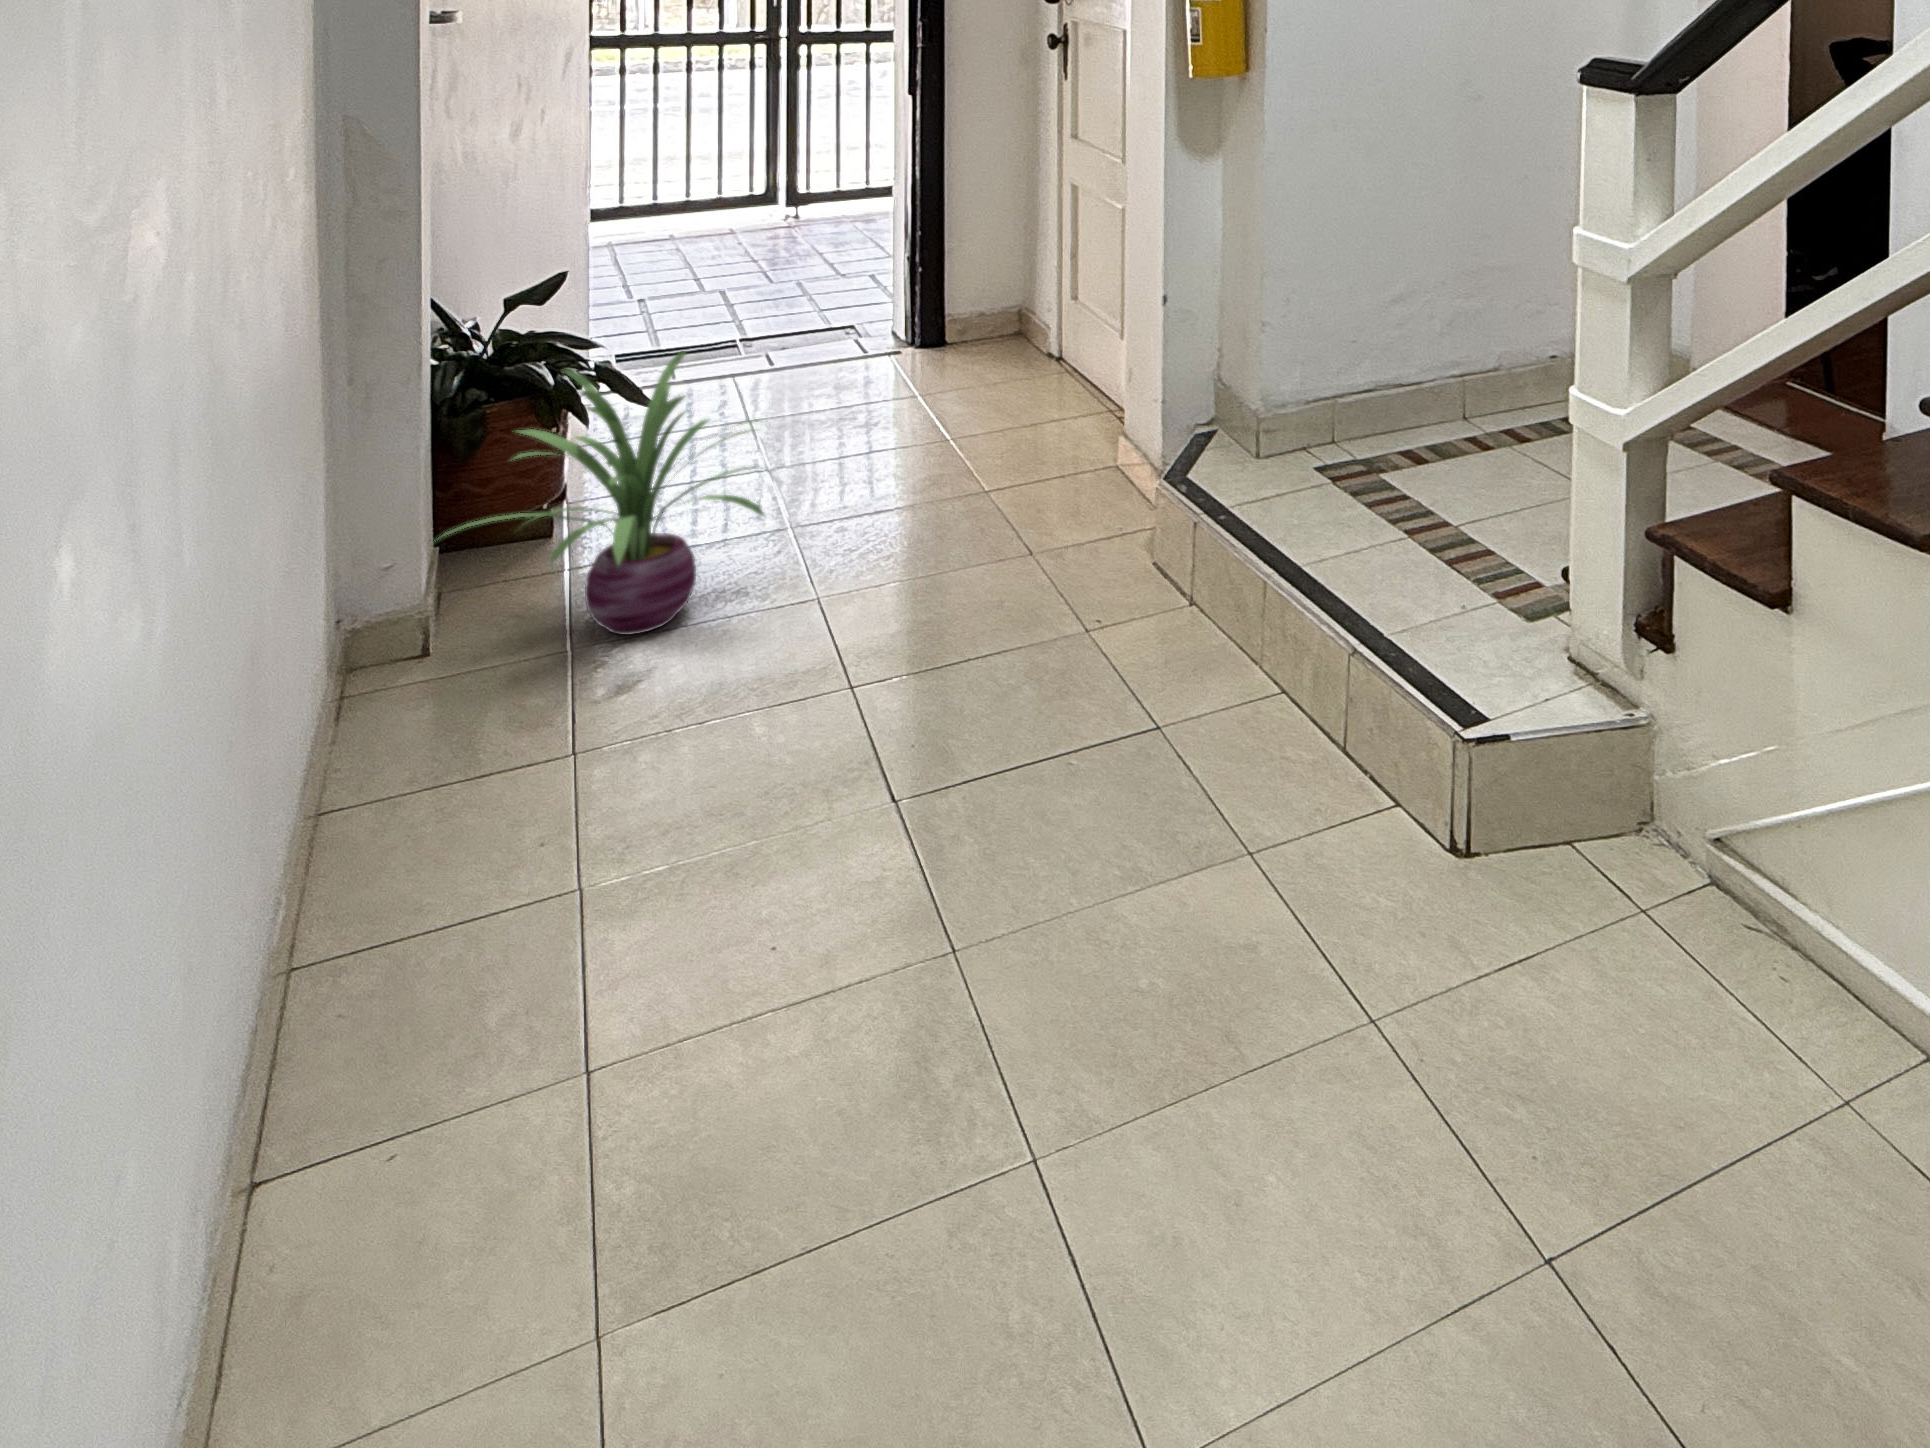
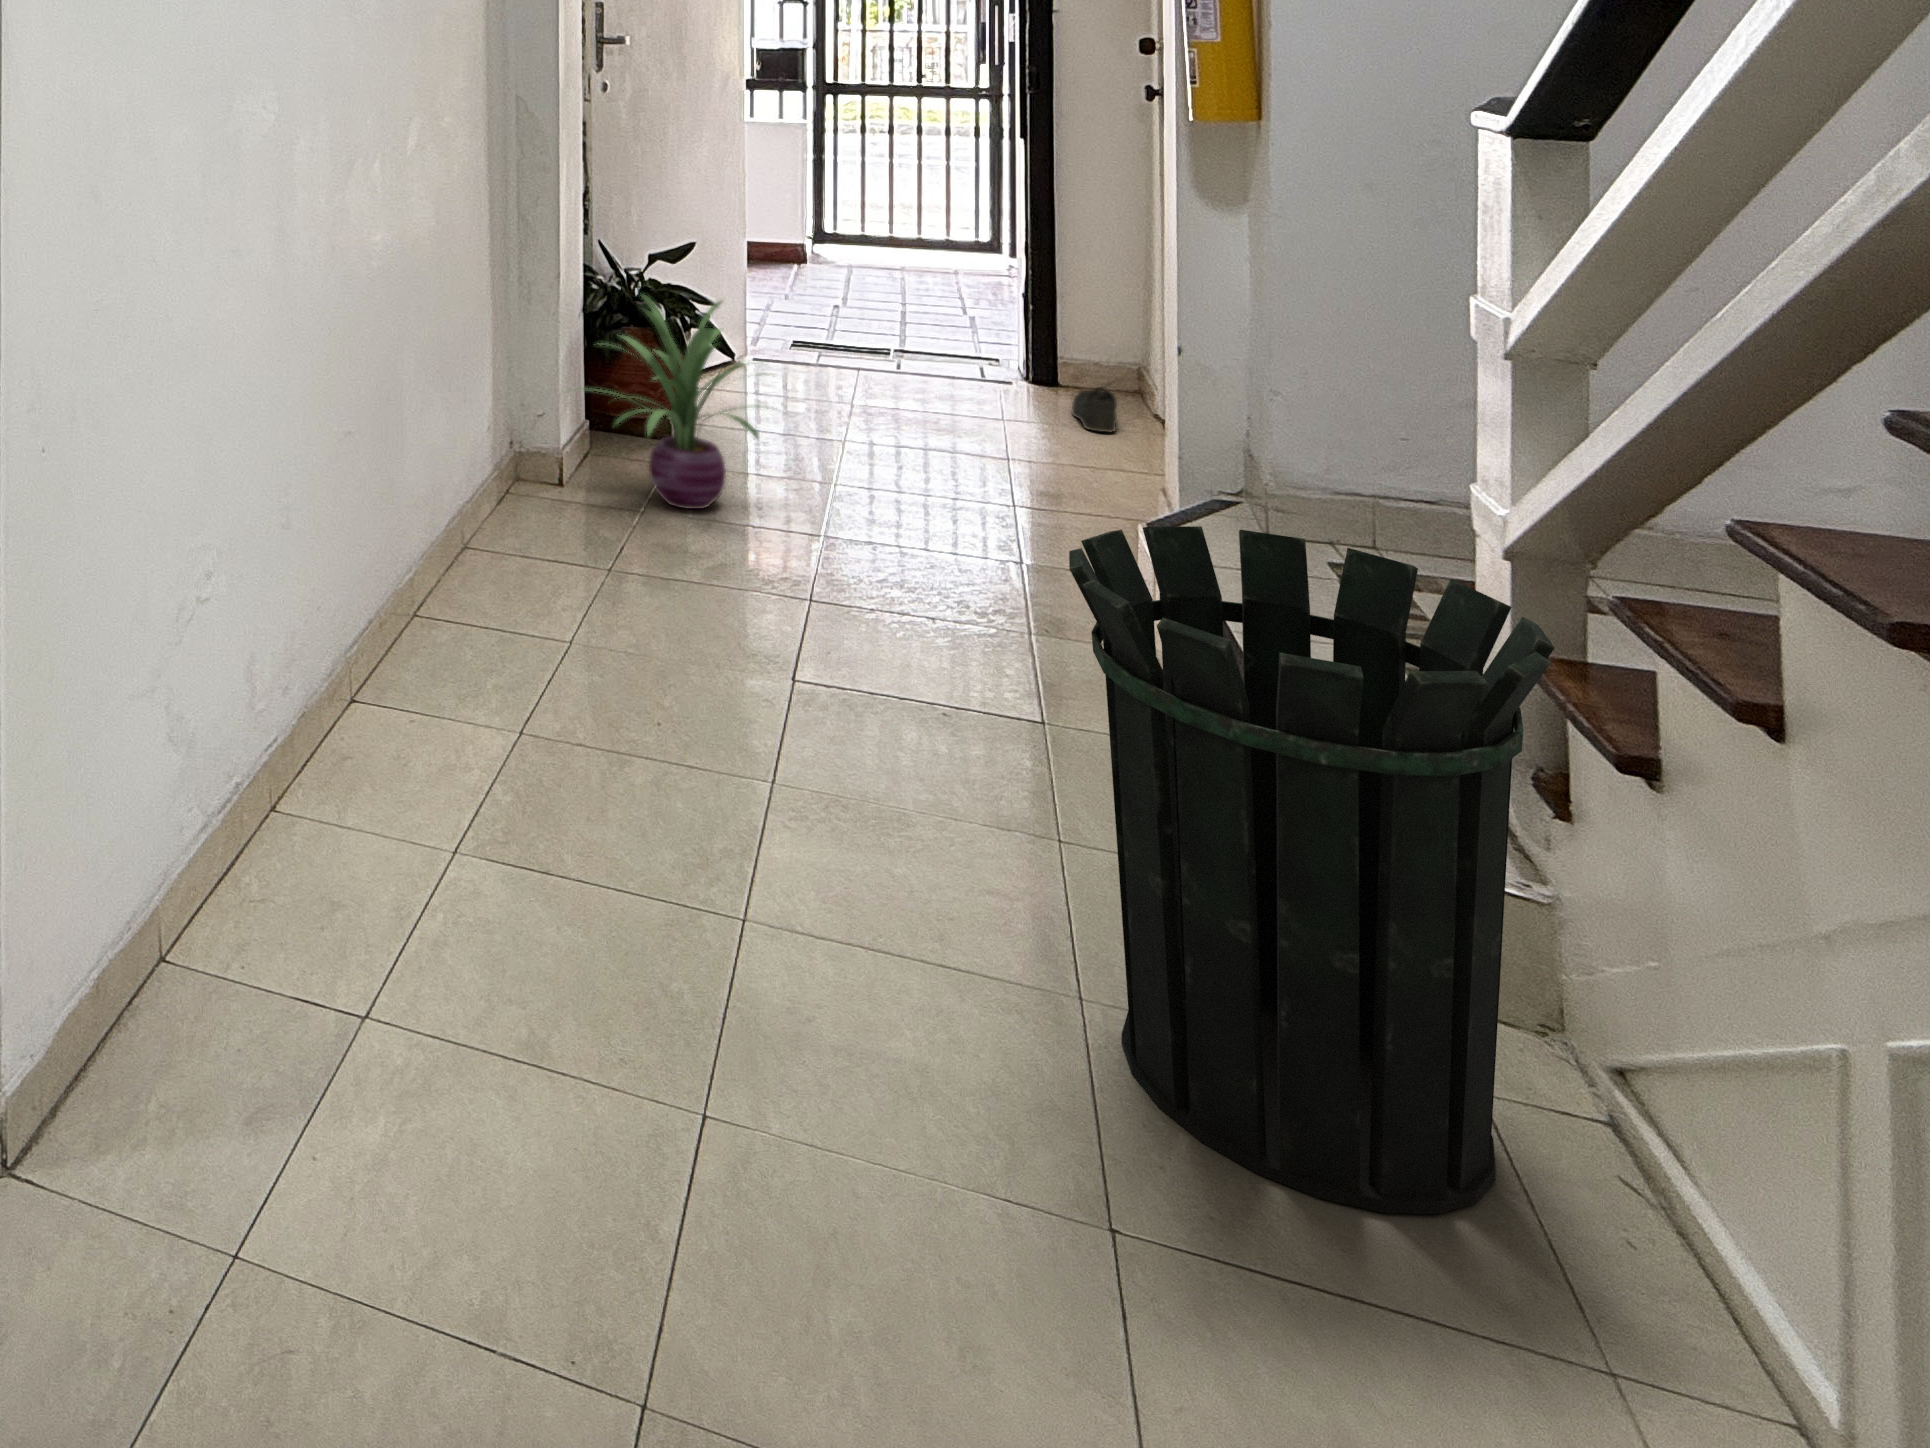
shoe: none [973,315,1032,376] -> present [1072,387,1129,432]
waste bin: none [1409,482,1782,1109] -> present [1069,526,1555,1214]

